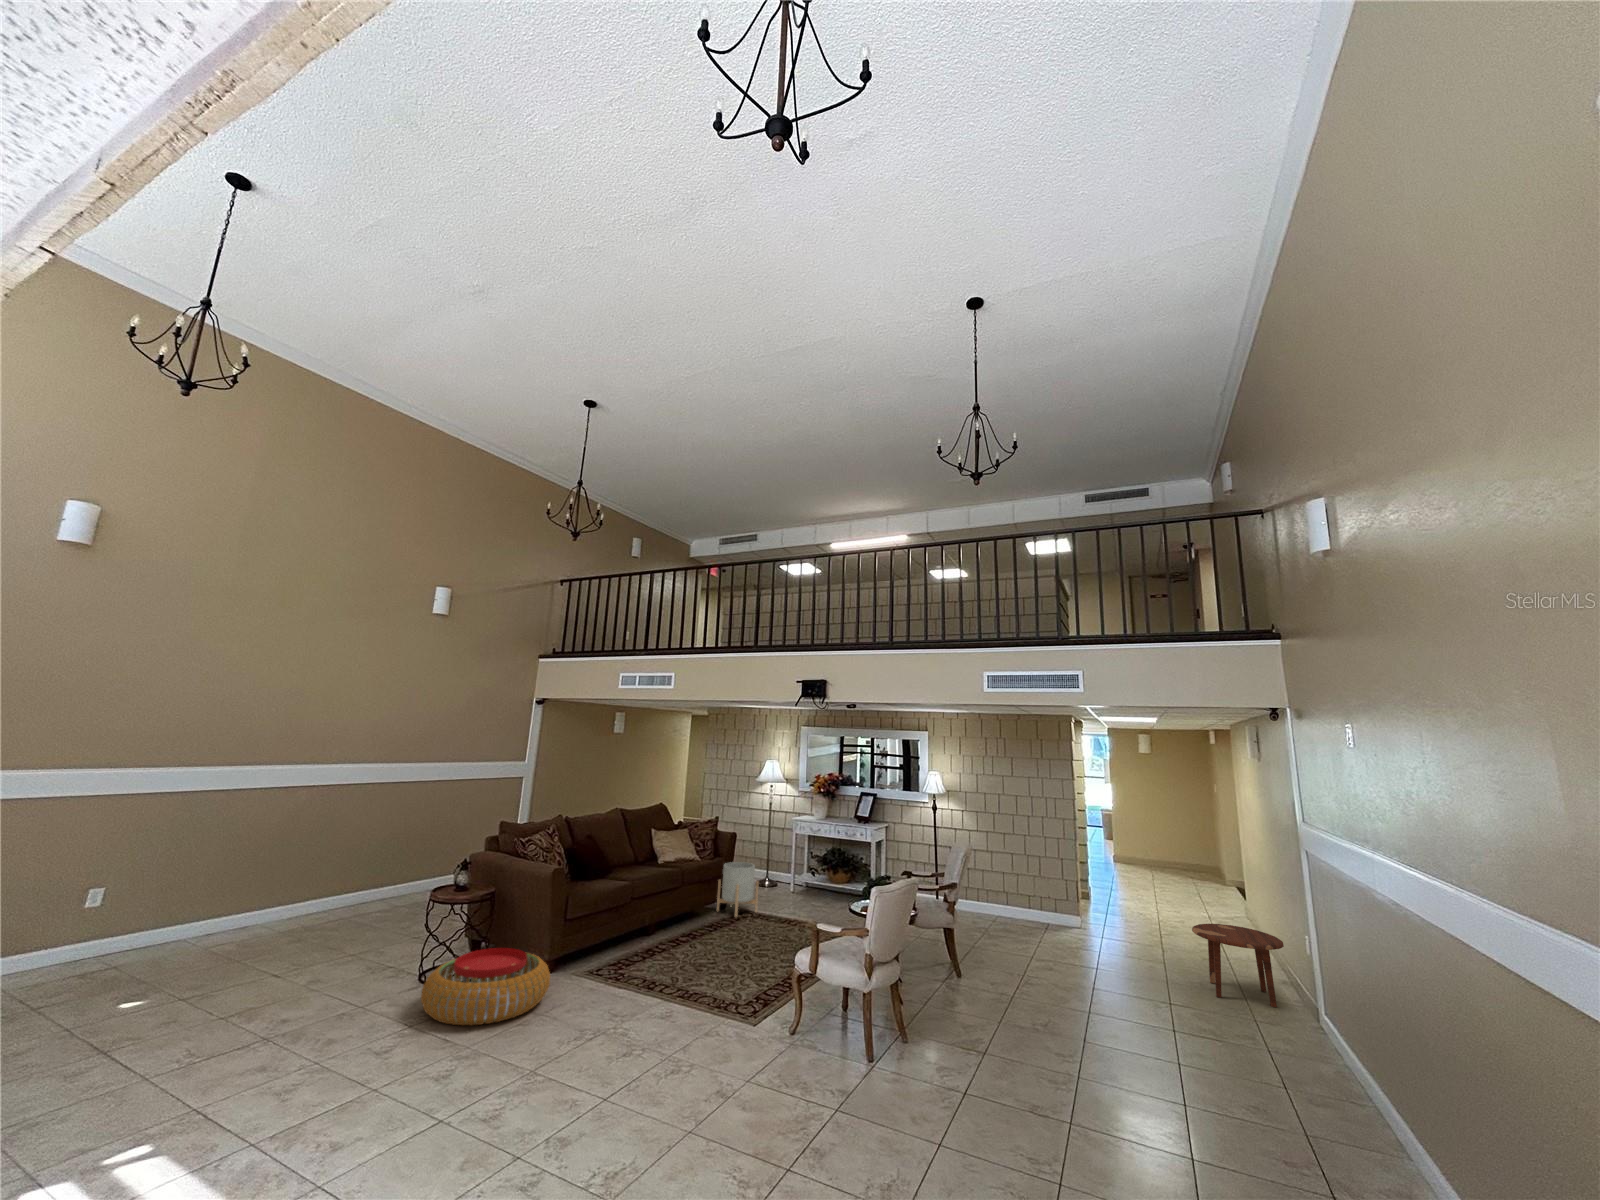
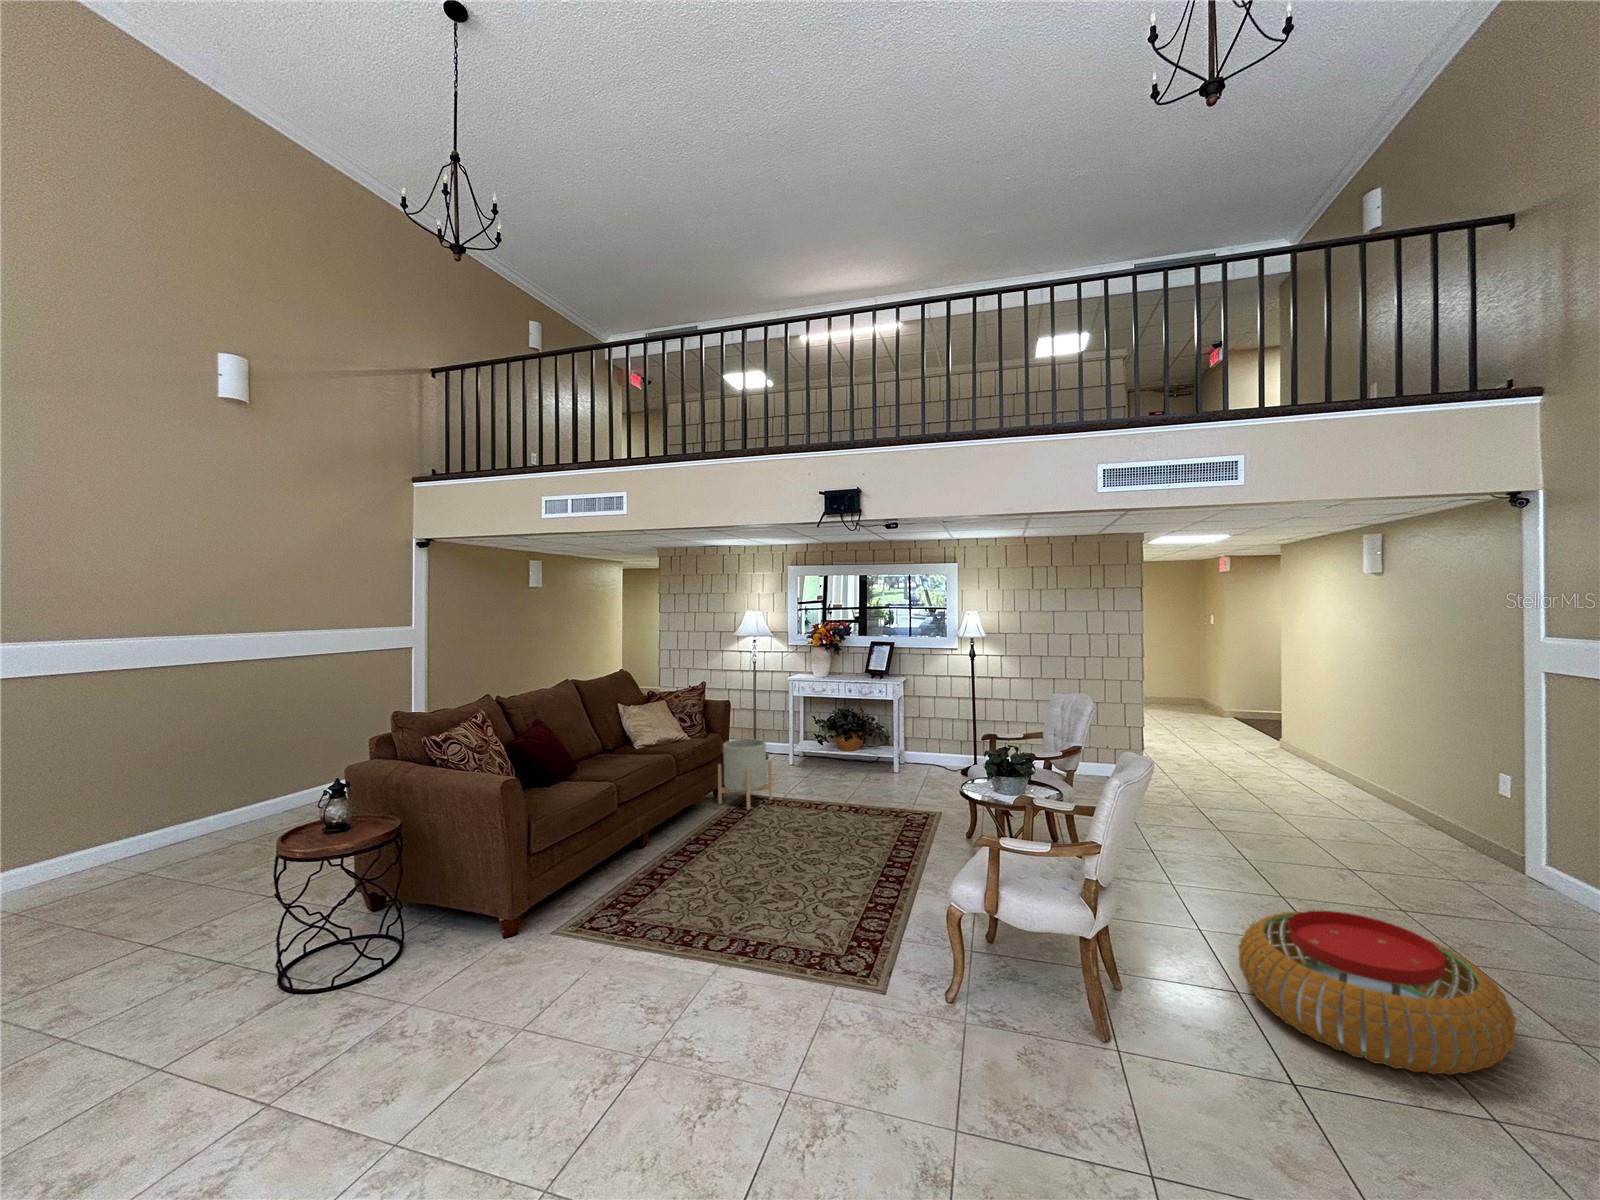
side table: present [1192,924,1284,1007] -> none [1367,763,1501,857]
pouf: present [421,948,550,1026] -> present [1238,911,1516,1075]

